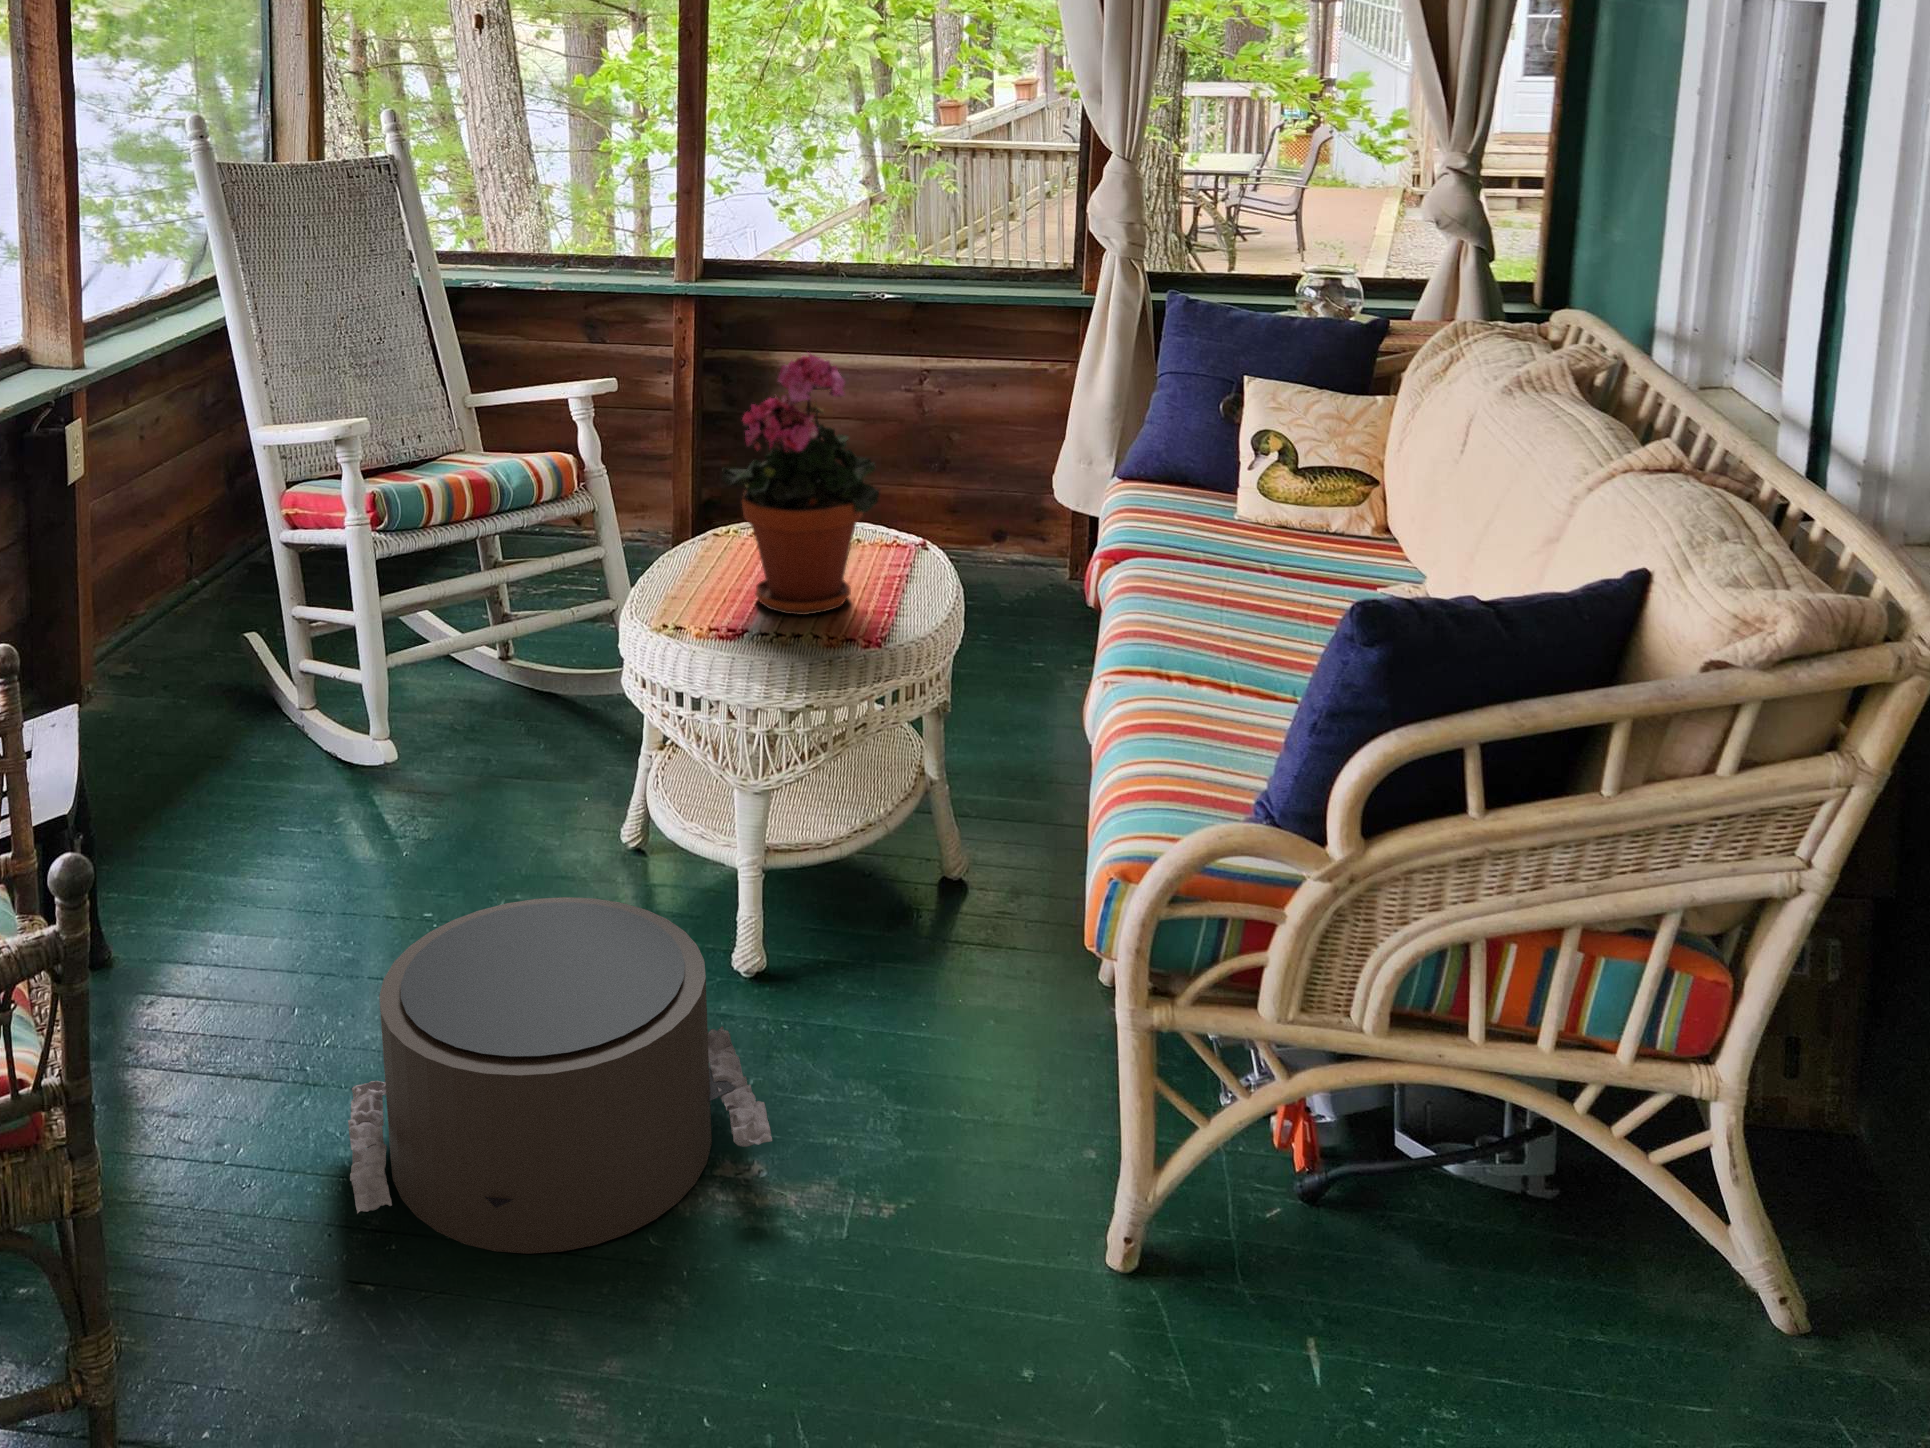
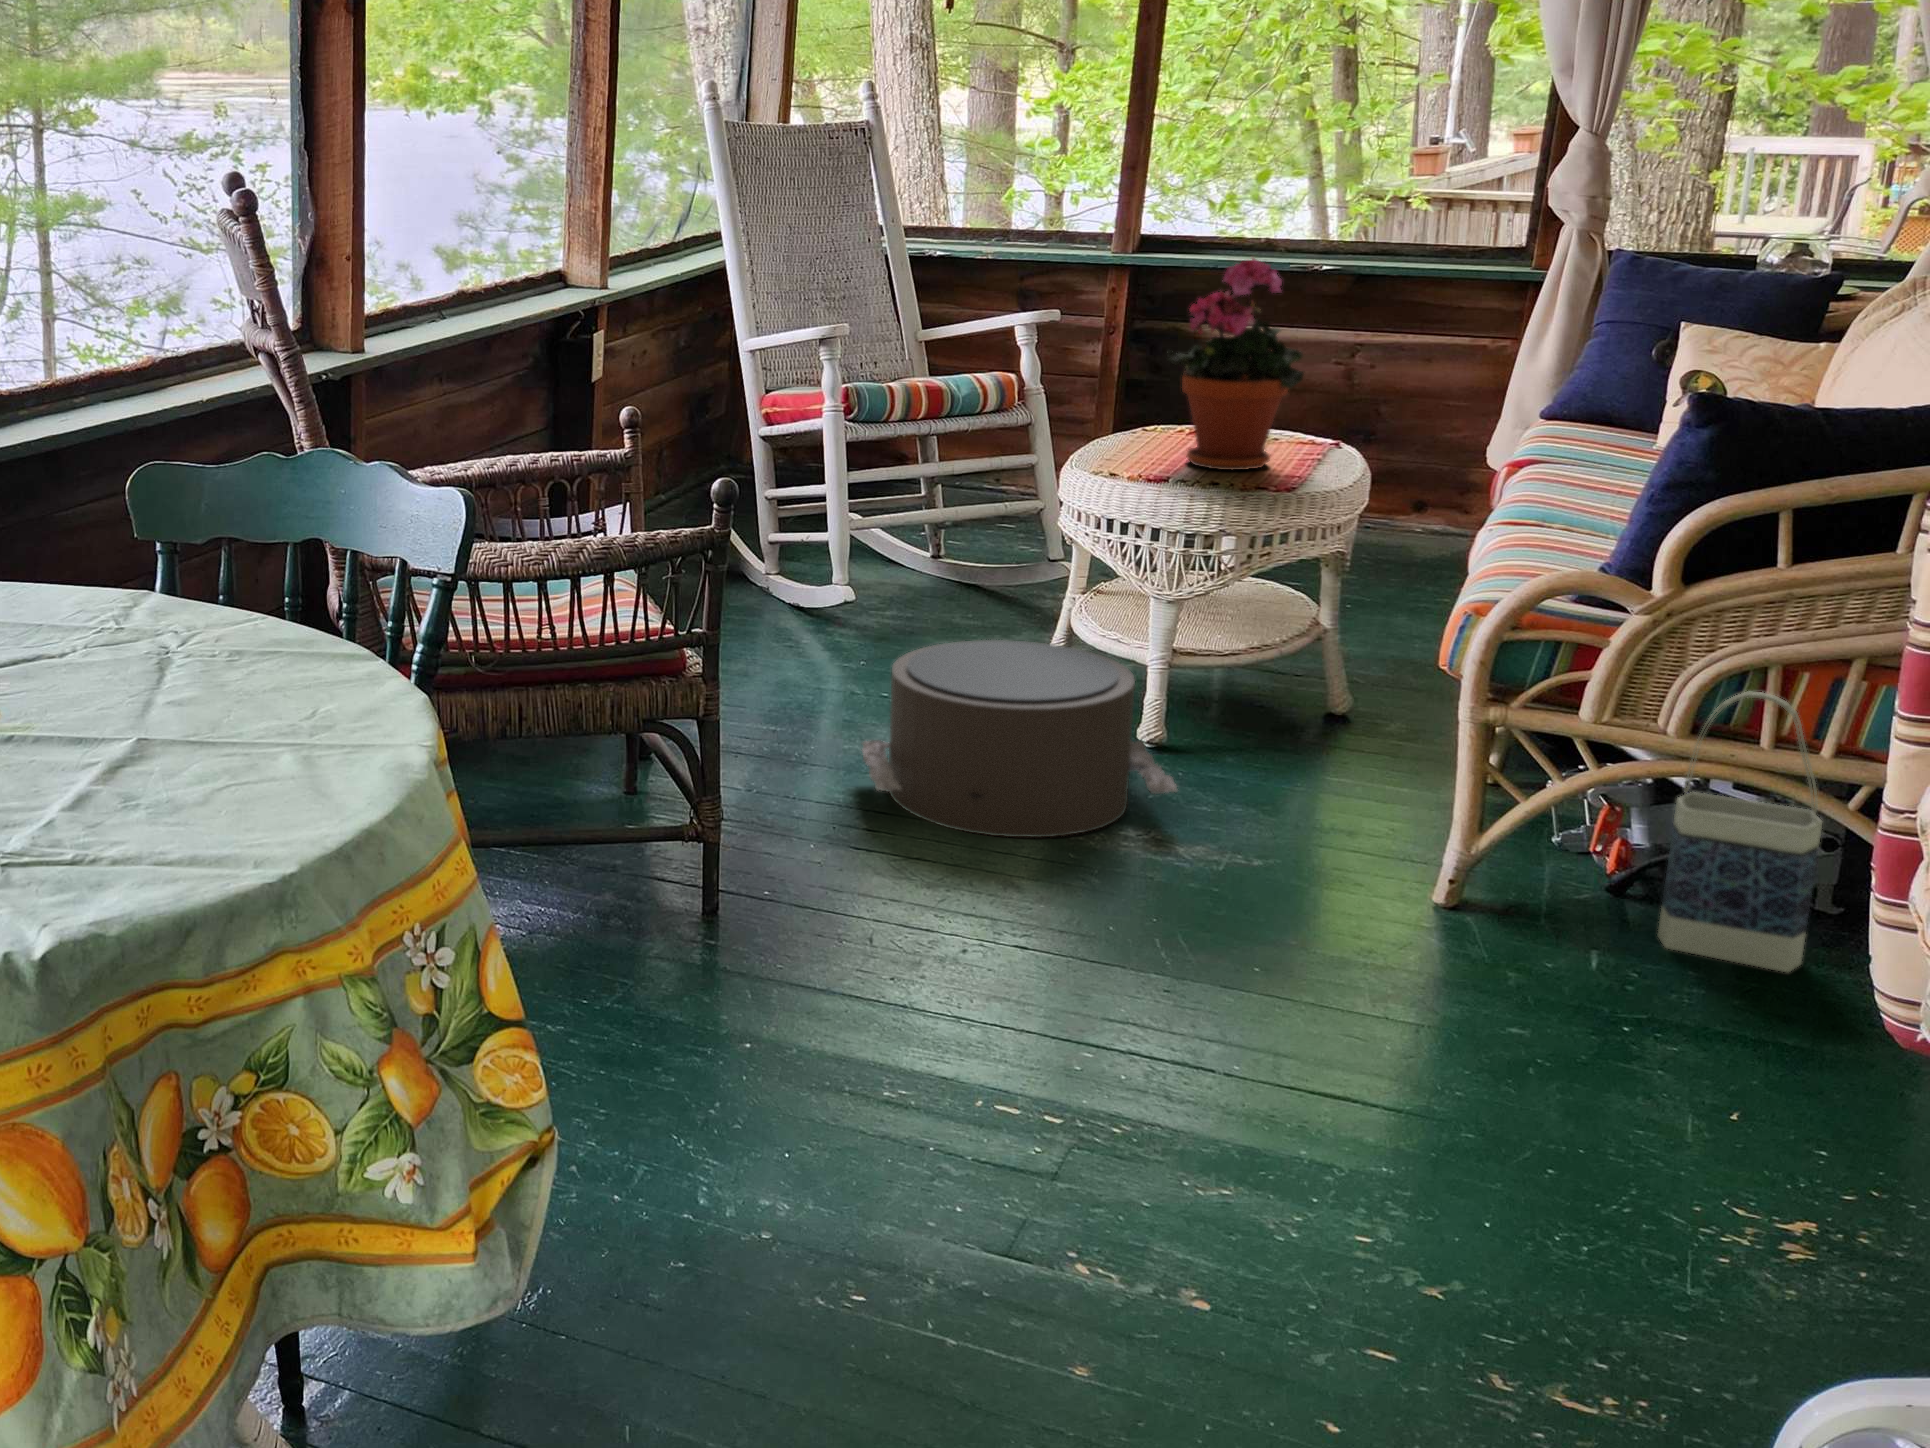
bag: none [1385,995,1571,1373] -> present [1658,691,1823,973]

